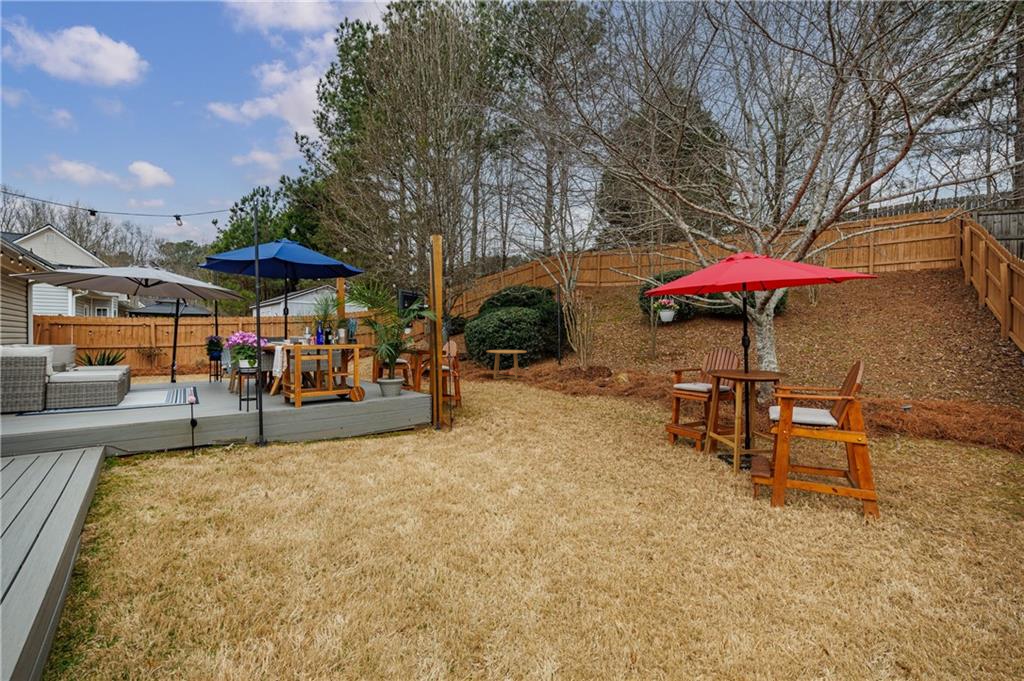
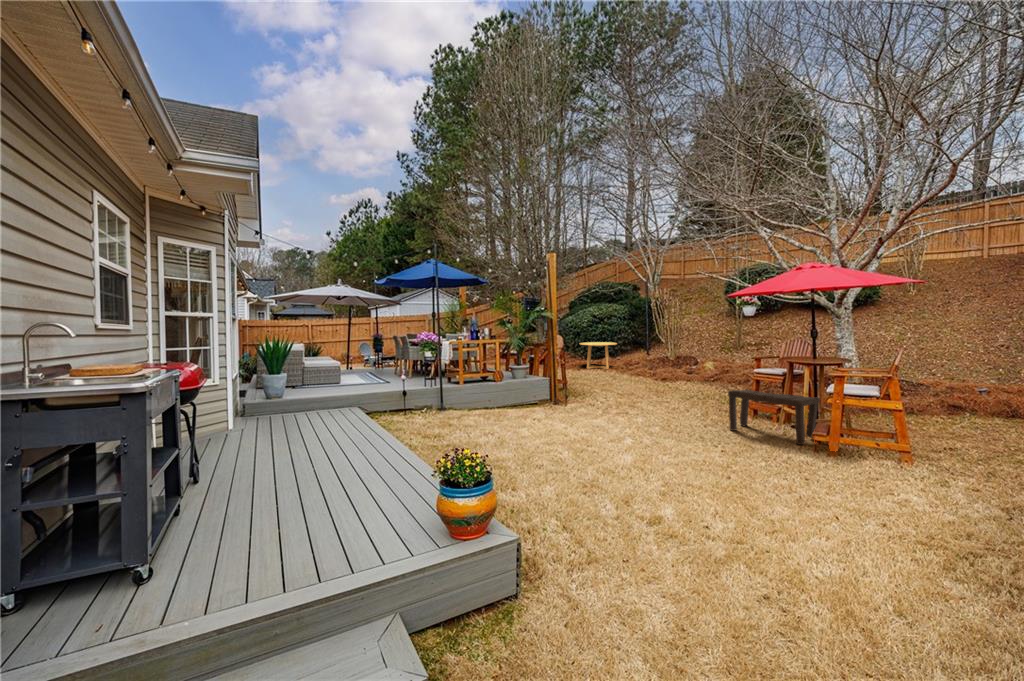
bench: none [646,411,757,488] -> present [728,389,820,445]

